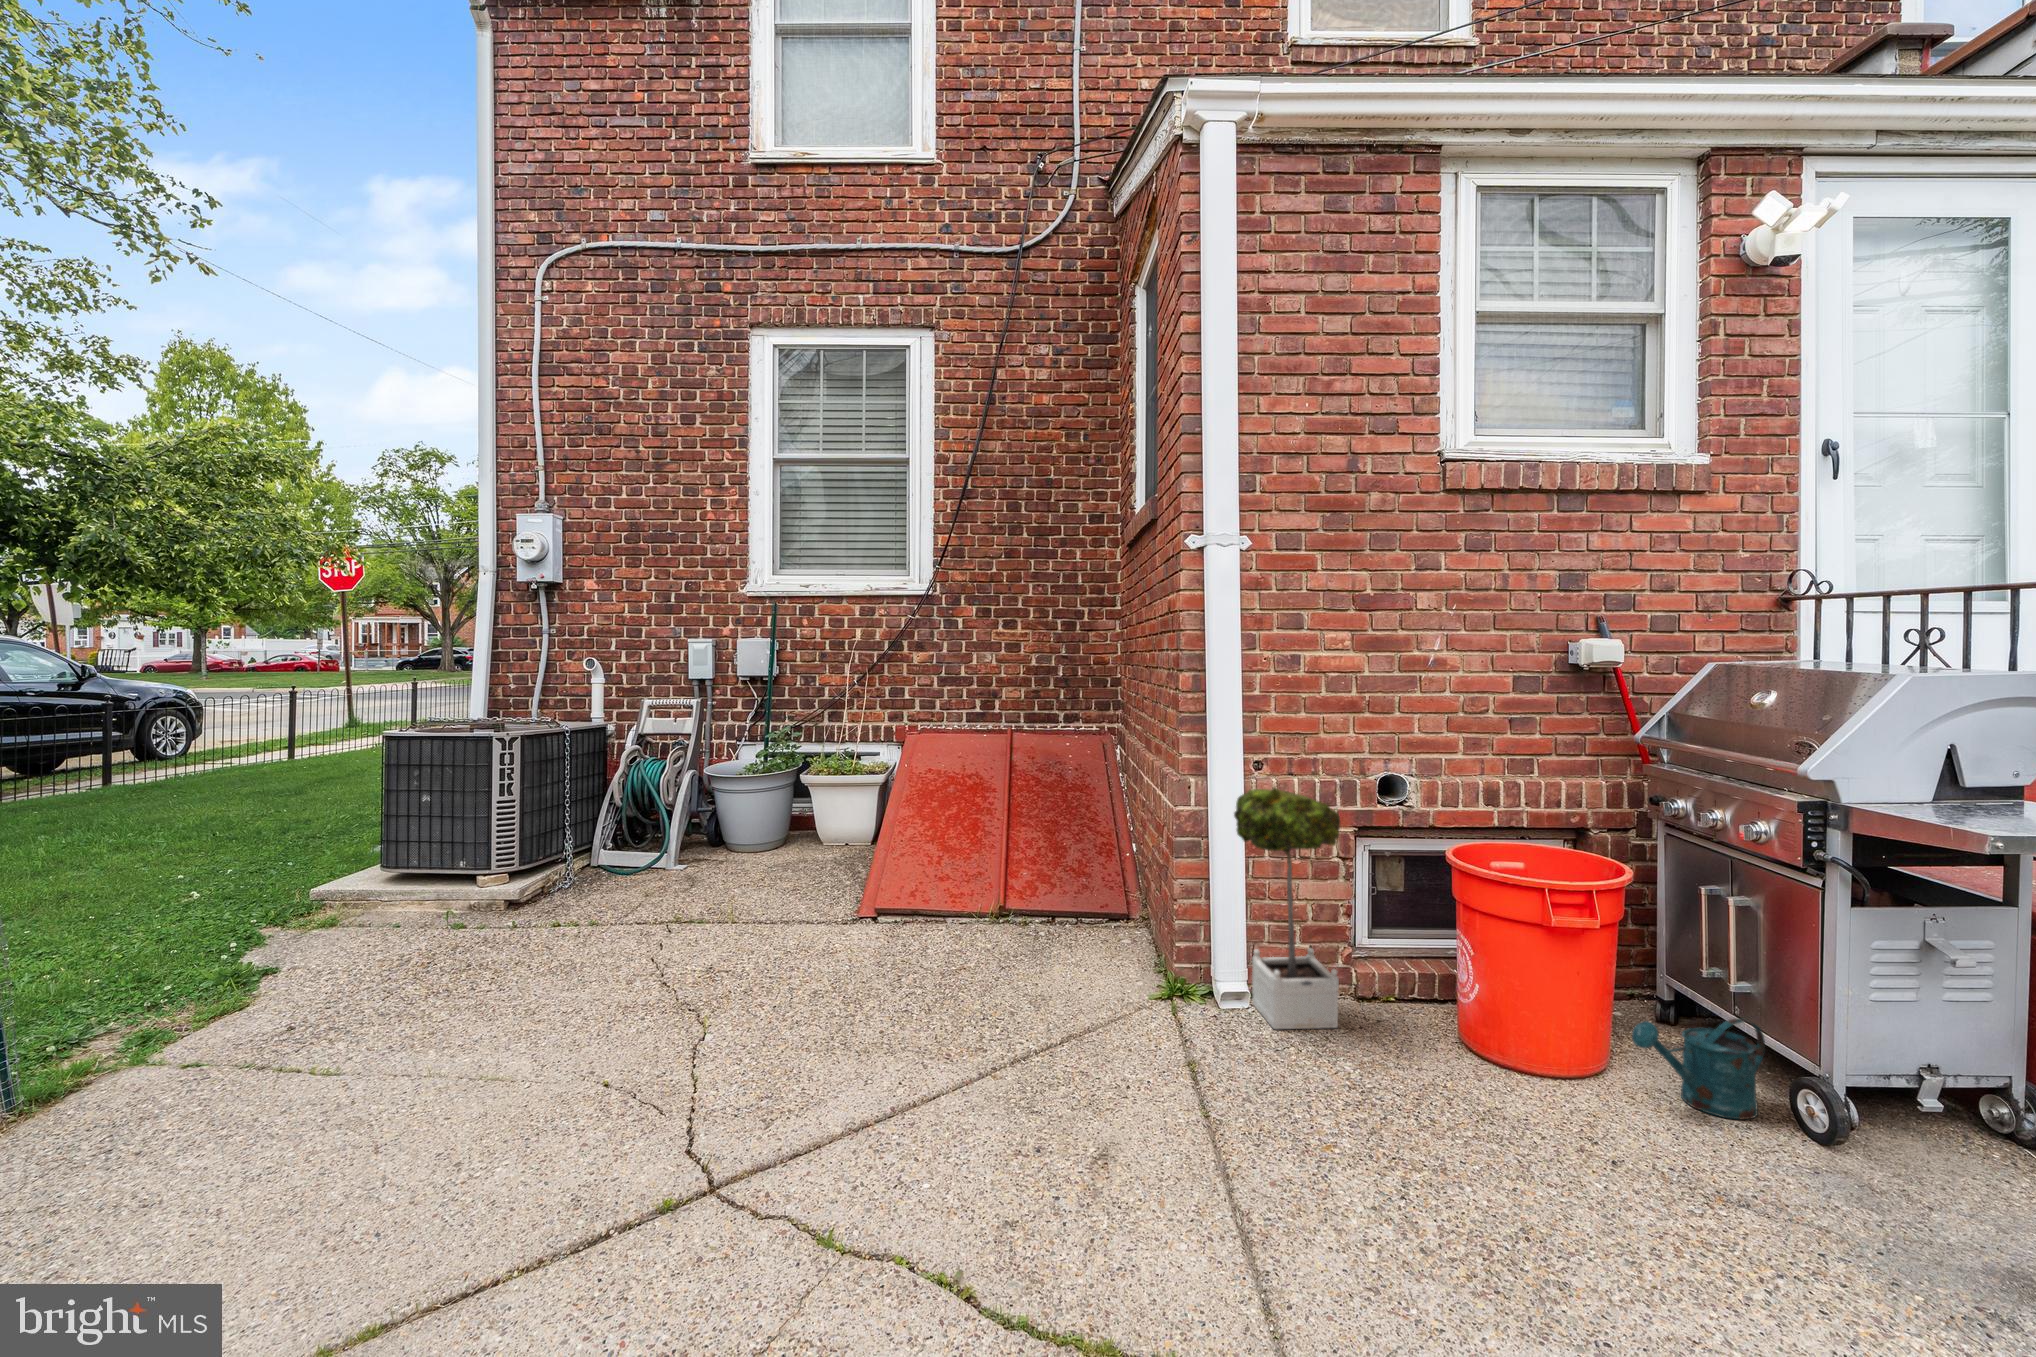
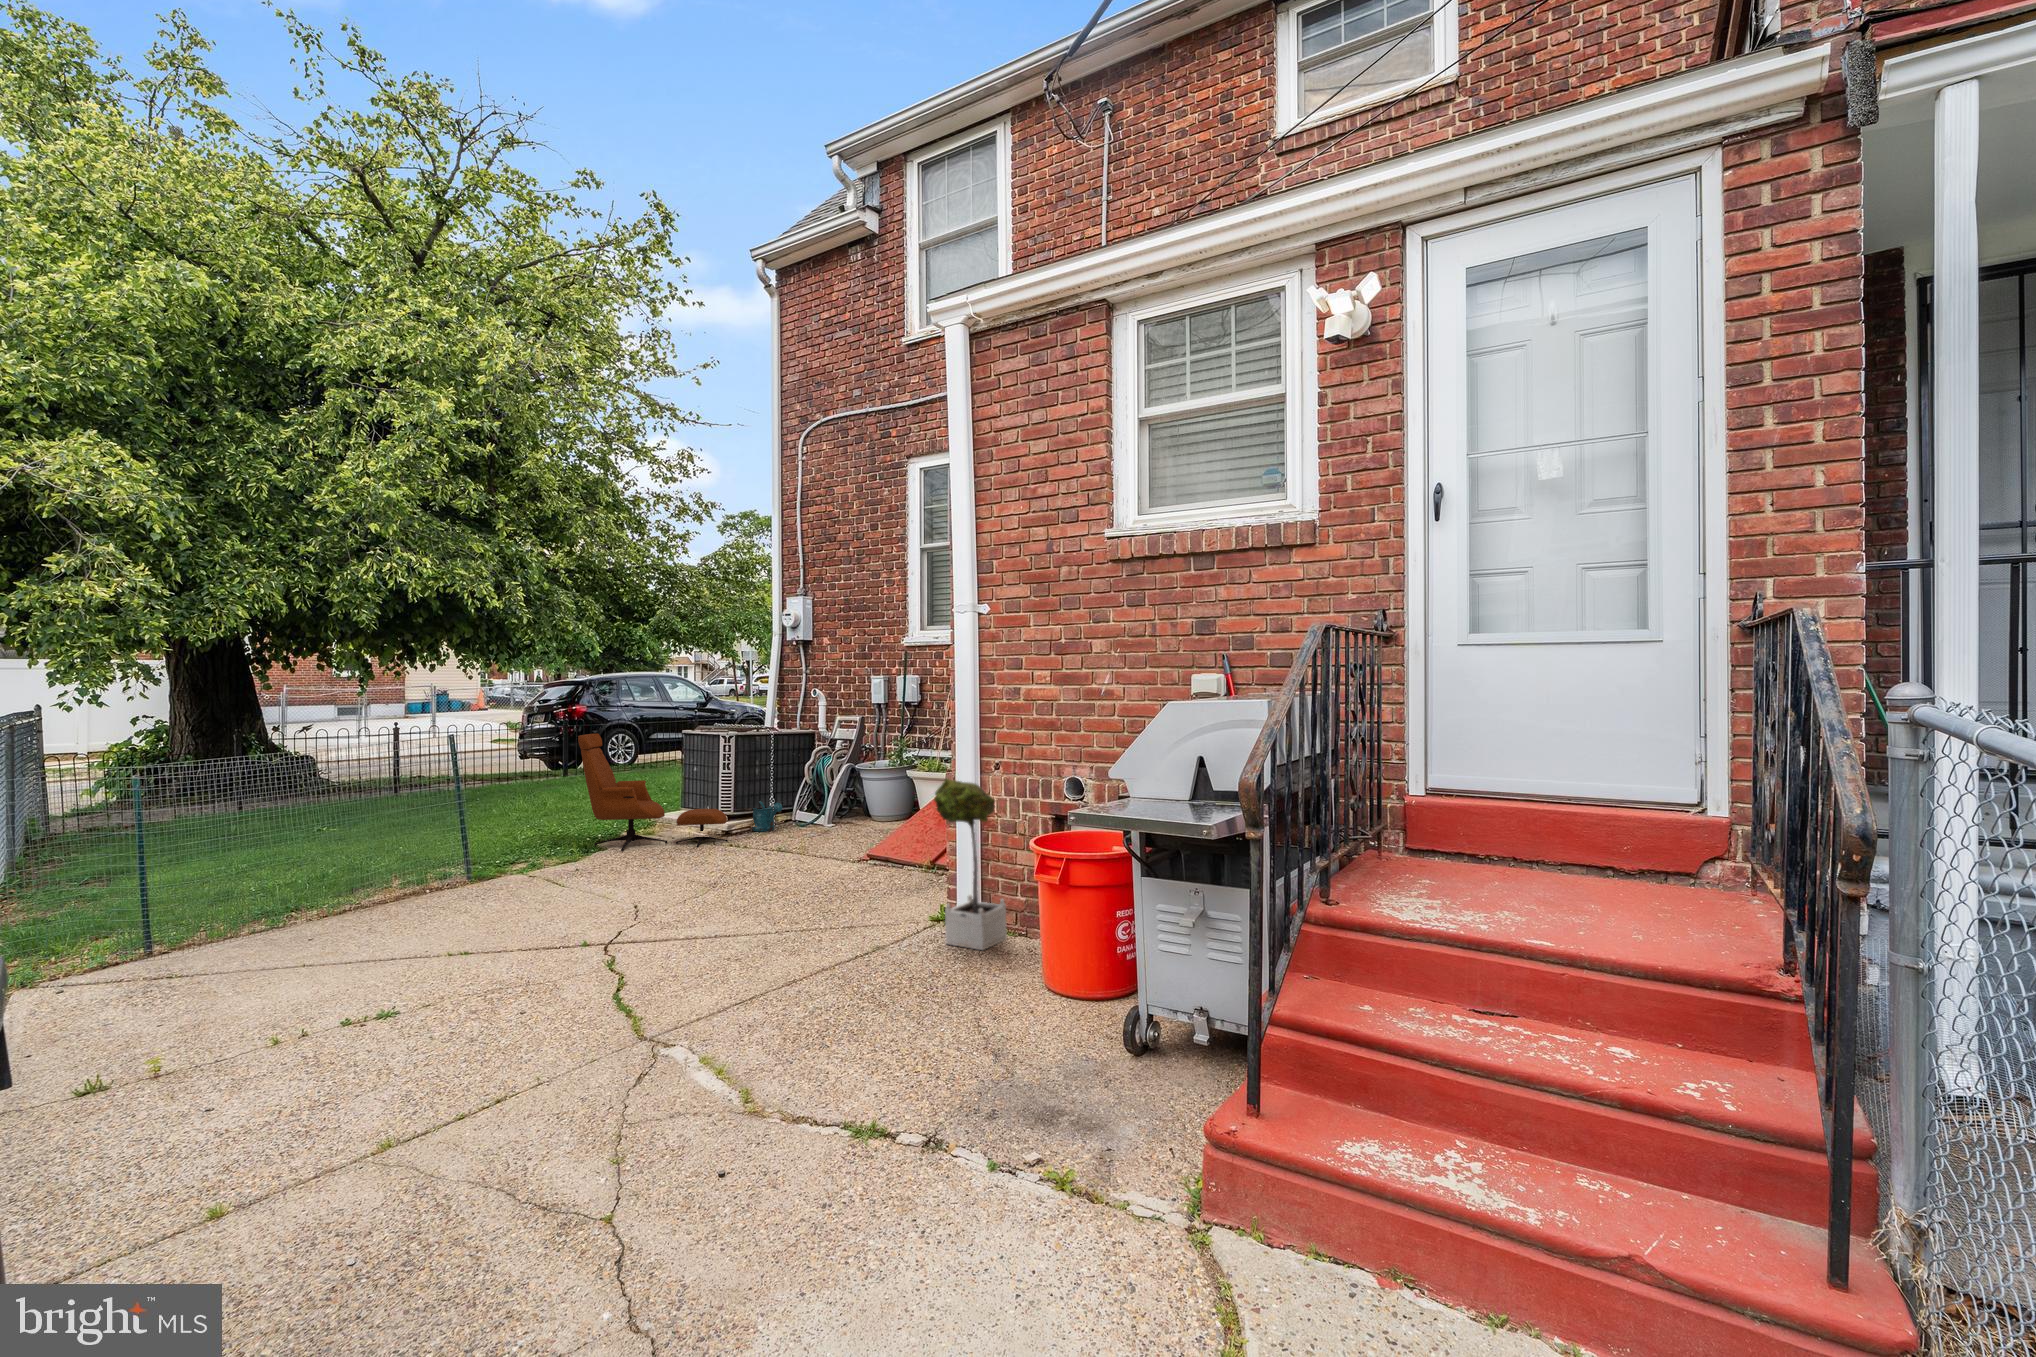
lounge chair: none [205,742,523,965] -> present [578,733,728,851]
watering can: present [1632,1018,1765,1120] -> present [753,801,782,831]

